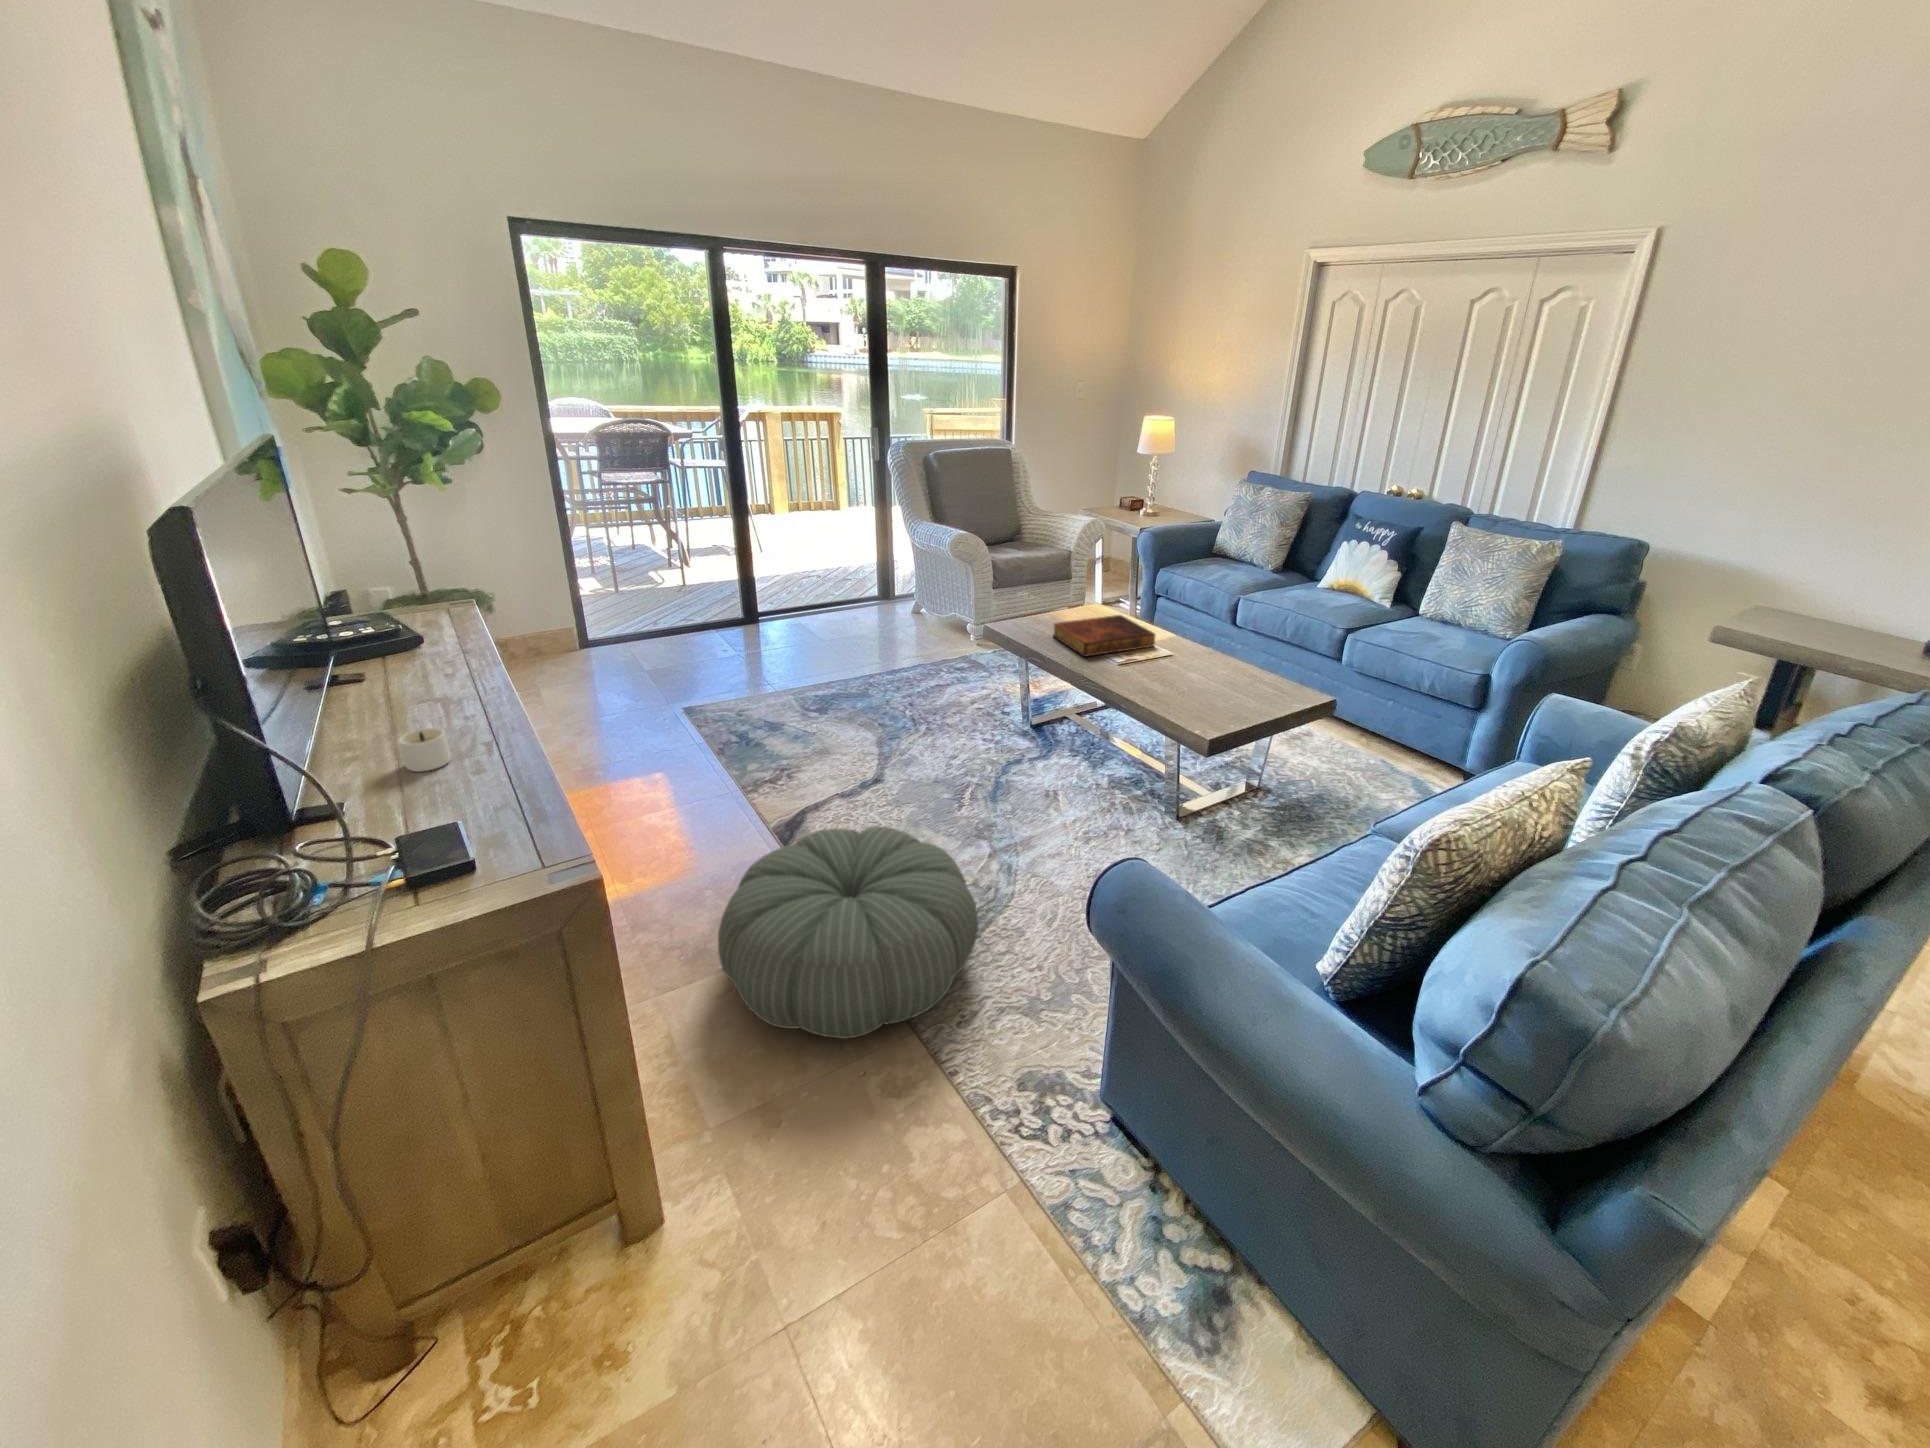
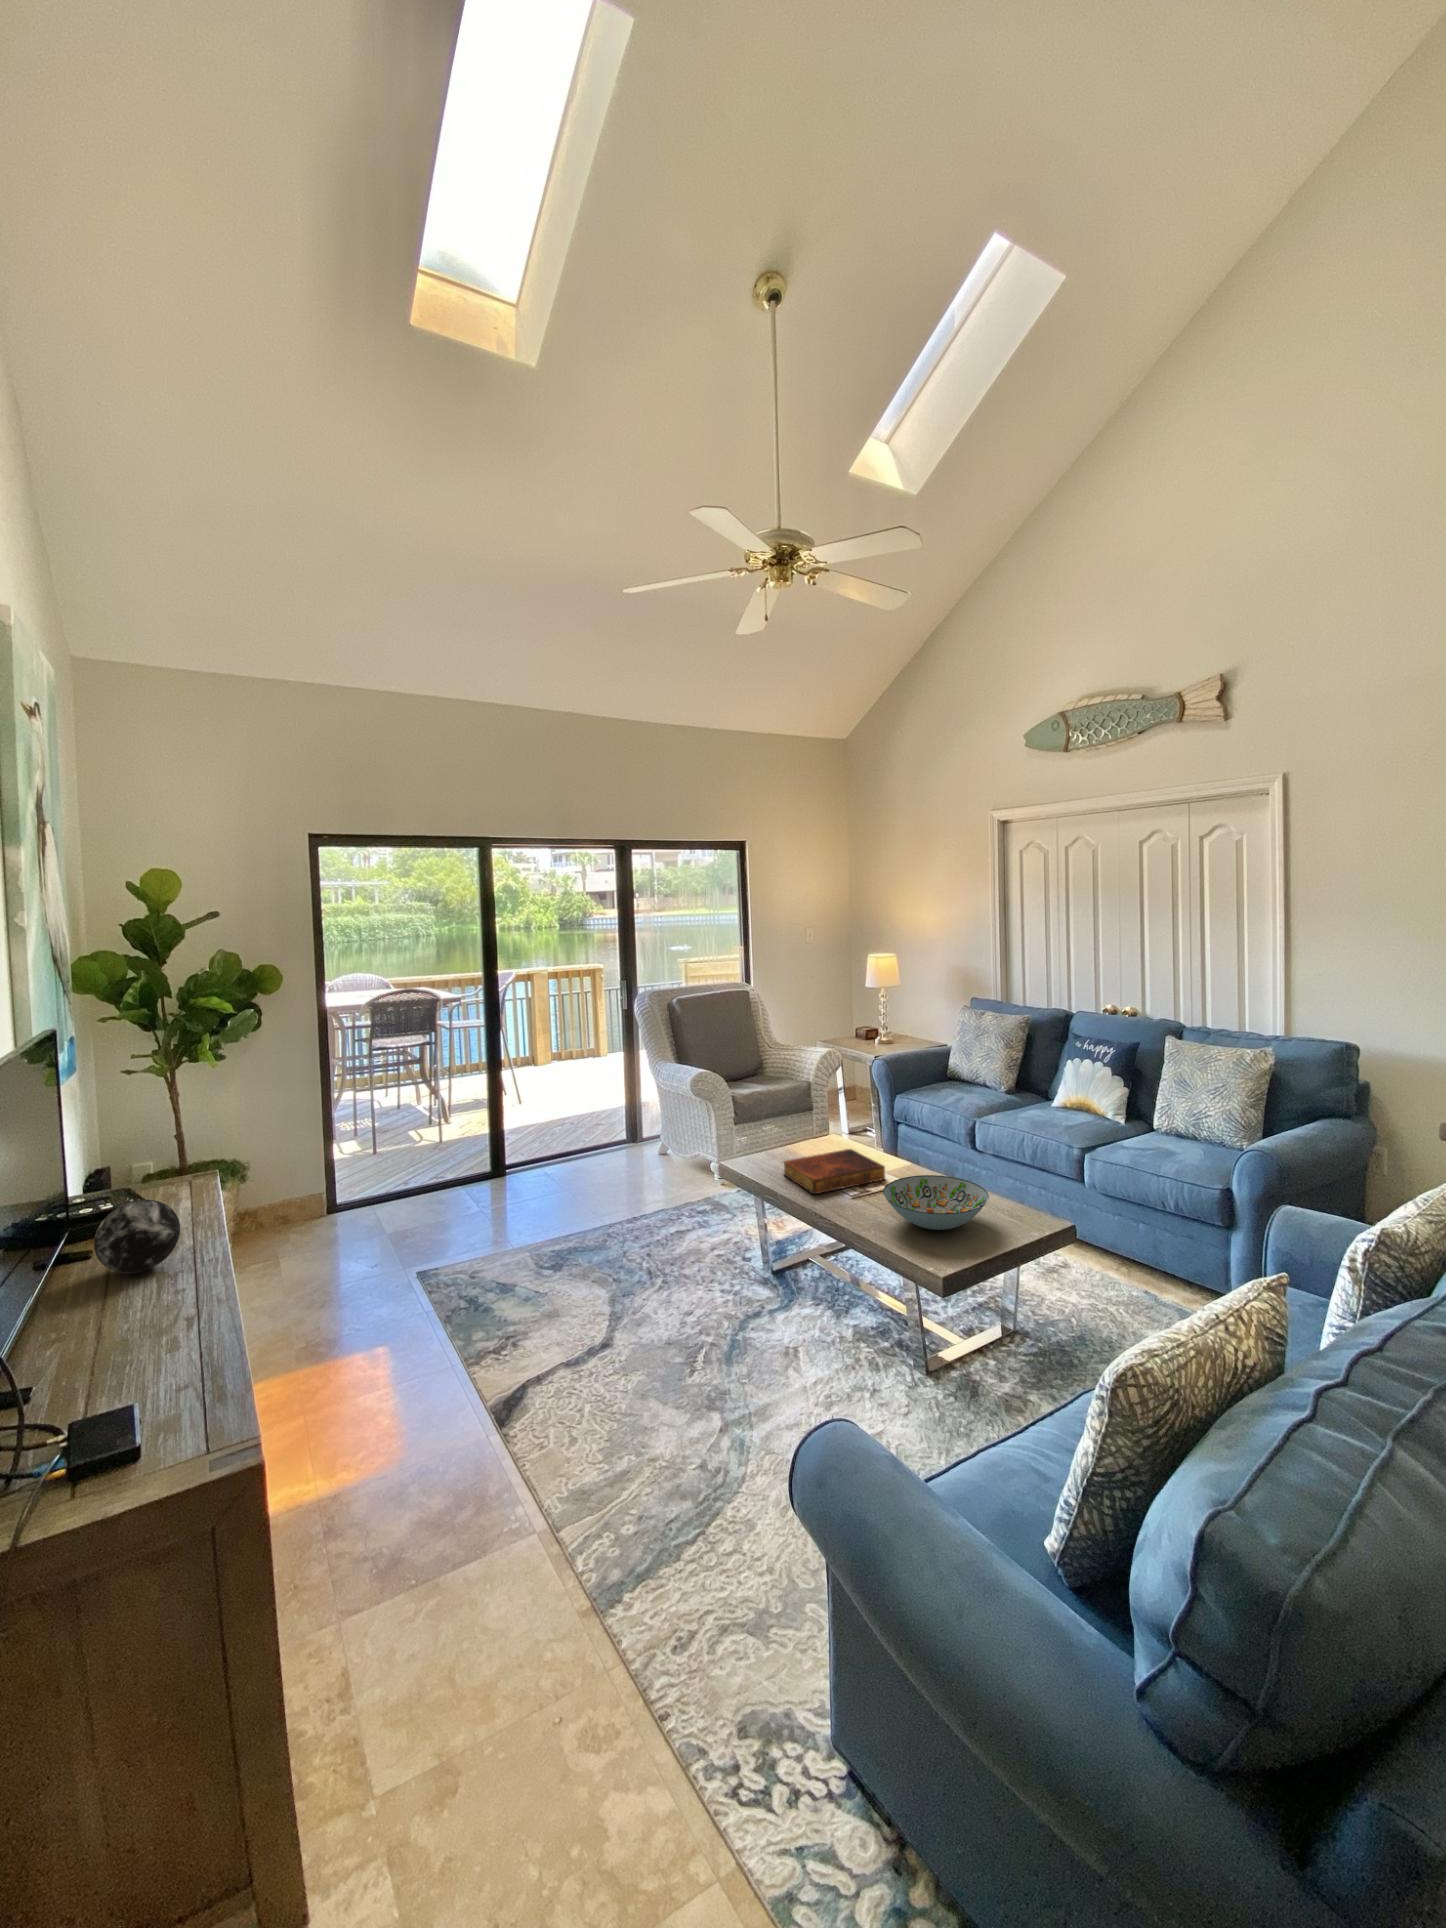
decorative orb: none [357,623,448,696] -> present [94,1200,180,1273]
decorative bowl: none [1158,645,1262,697] -> present [883,1175,989,1230]
candle: present [399,728,451,772] -> none [112,1304,182,1352]
pouf: present [718,827,978,1039] -> none [411,1396,699,1670]

